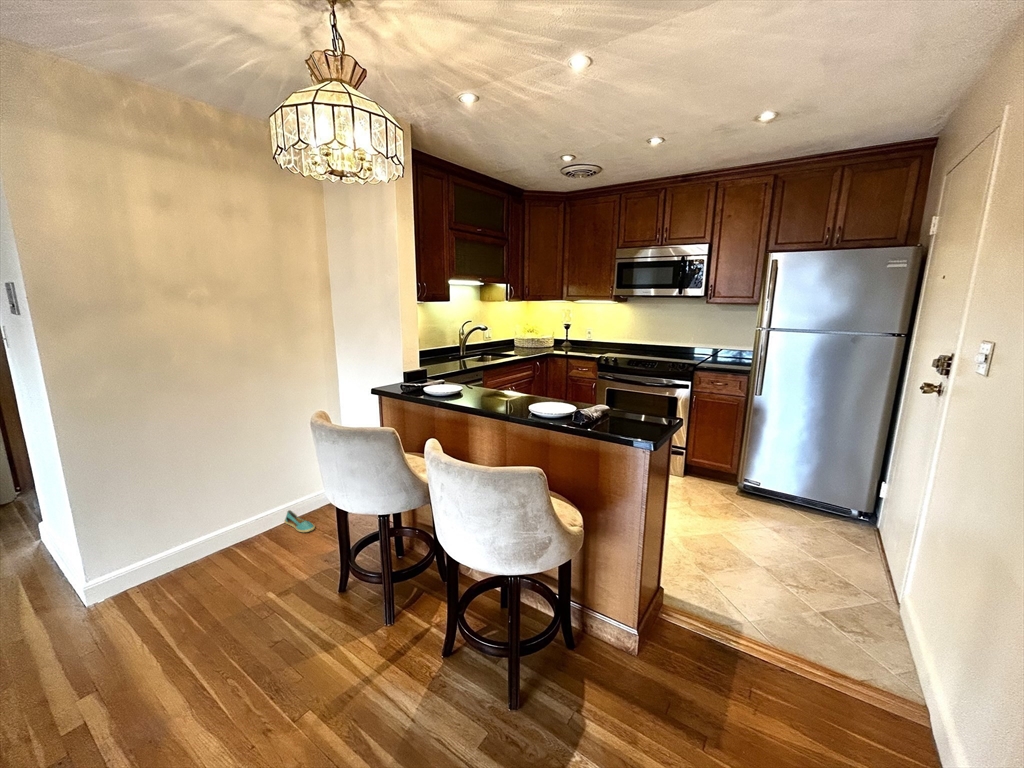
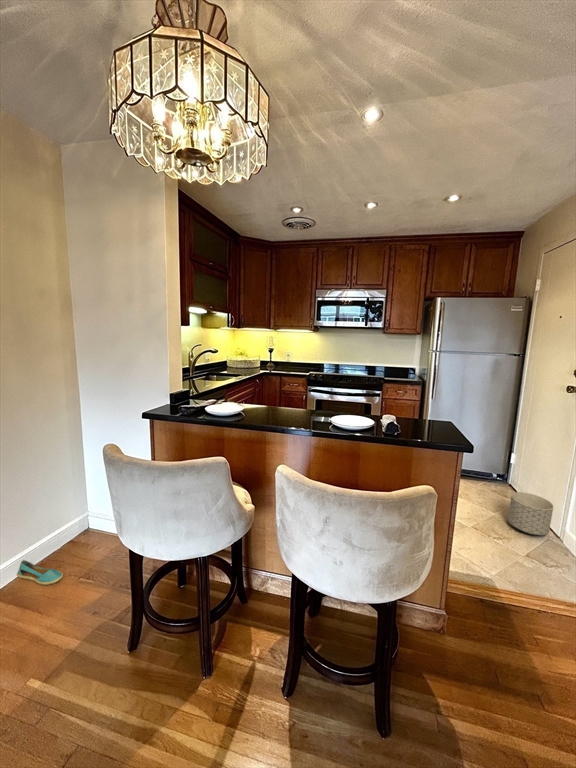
planter: none [825,531,893,594] -> present [508,492,553,535]

